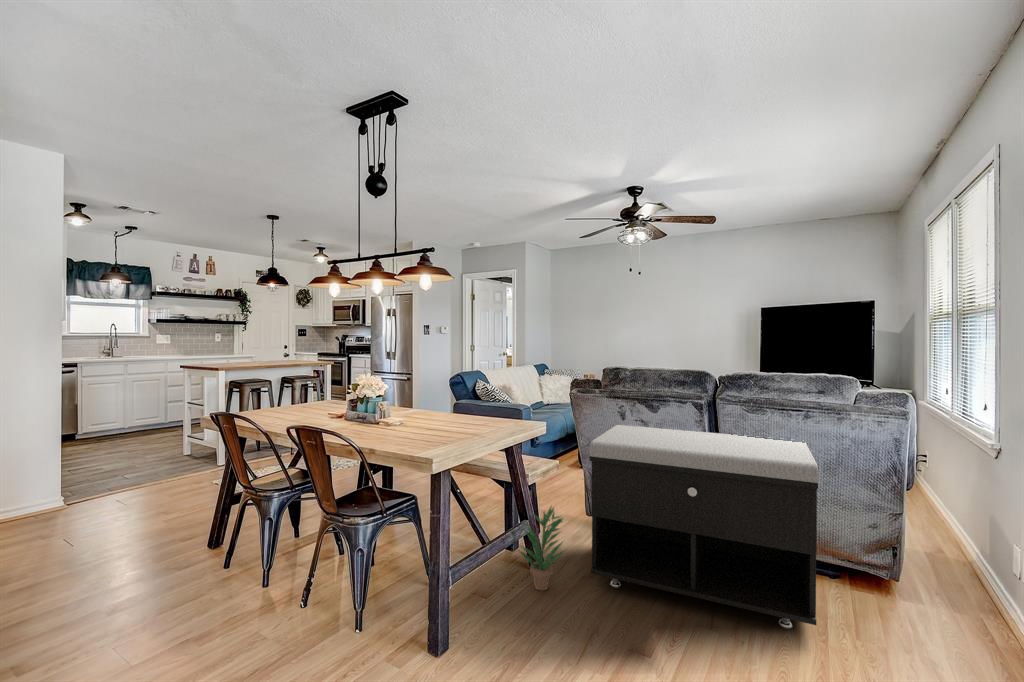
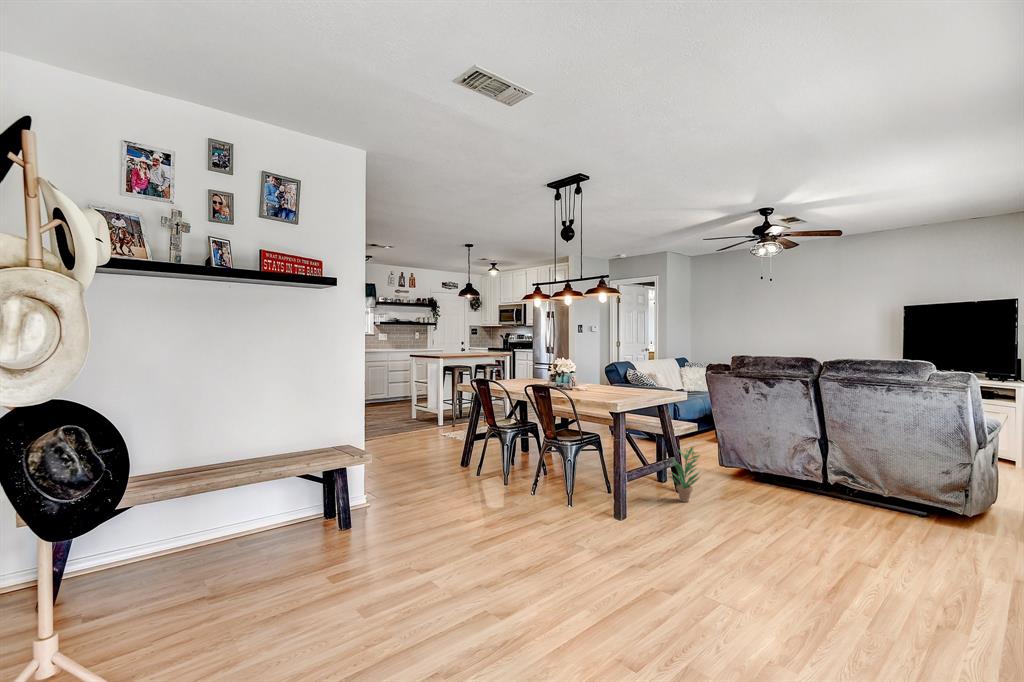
storage bench: present [590,425,818,629] -> none [719,397,892,533]

